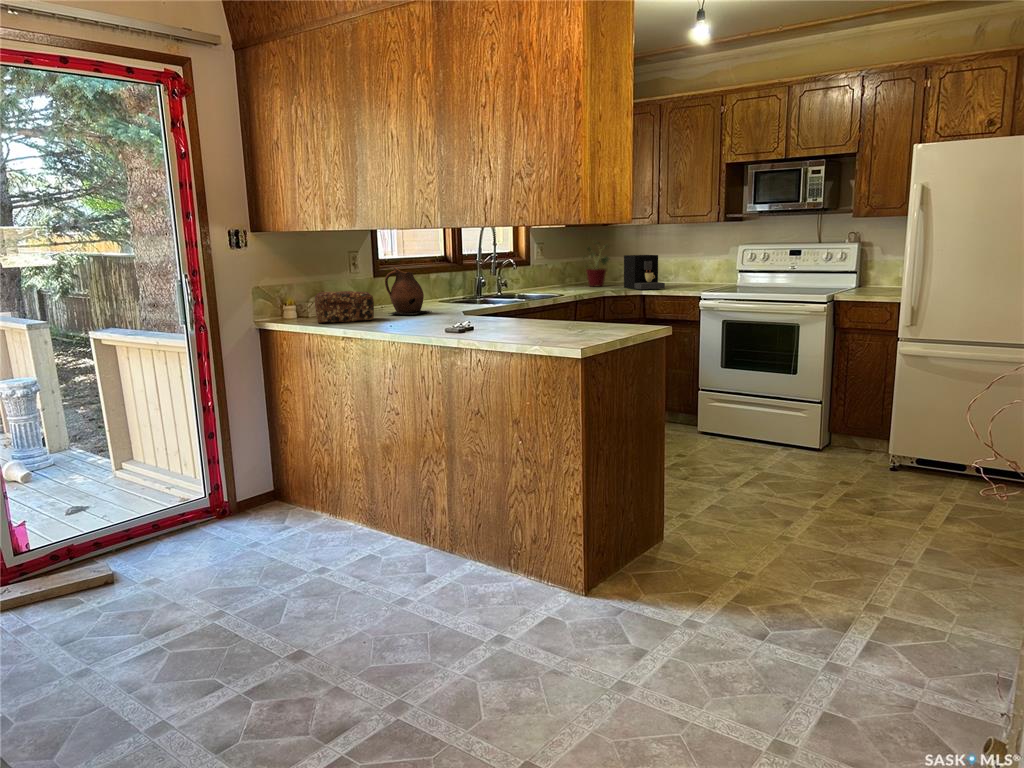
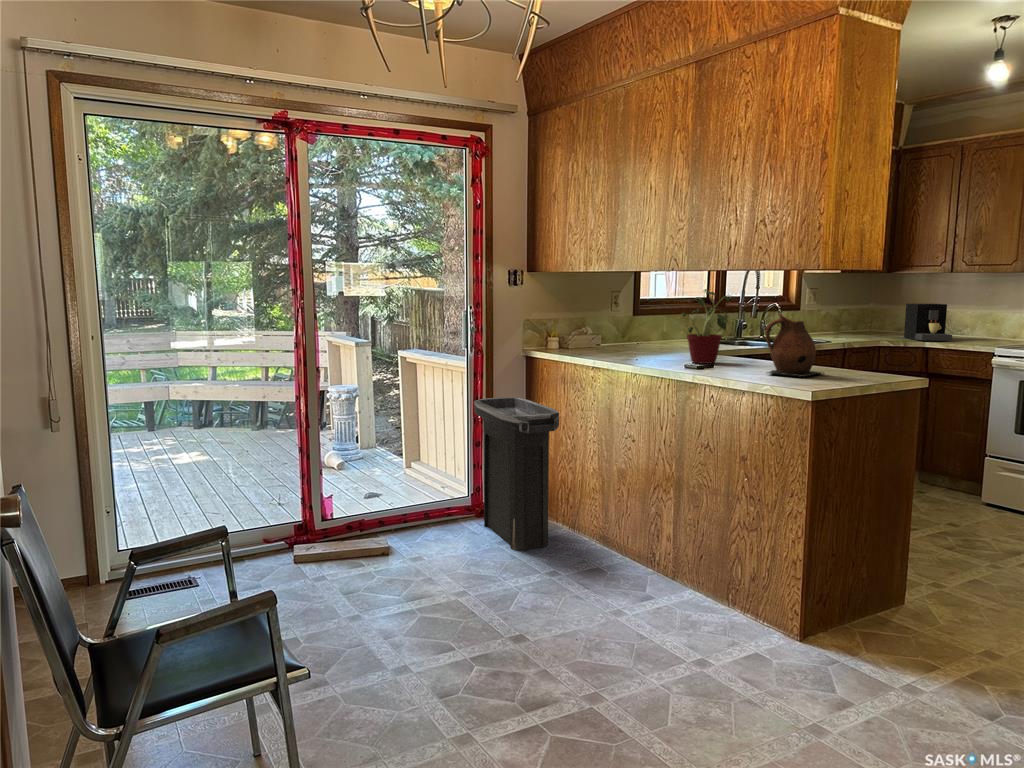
potted plant: present [586,241,609,287] -> present [683,289,732,364]
ceramic pitcher: present [385,267,432,315] -> present [765,314,824,377]
bread loaf: present [315,291,374,323] -> none [574,326,625,354]
trash can: none [202,378,311,551] -> present [474,397,559,550]

